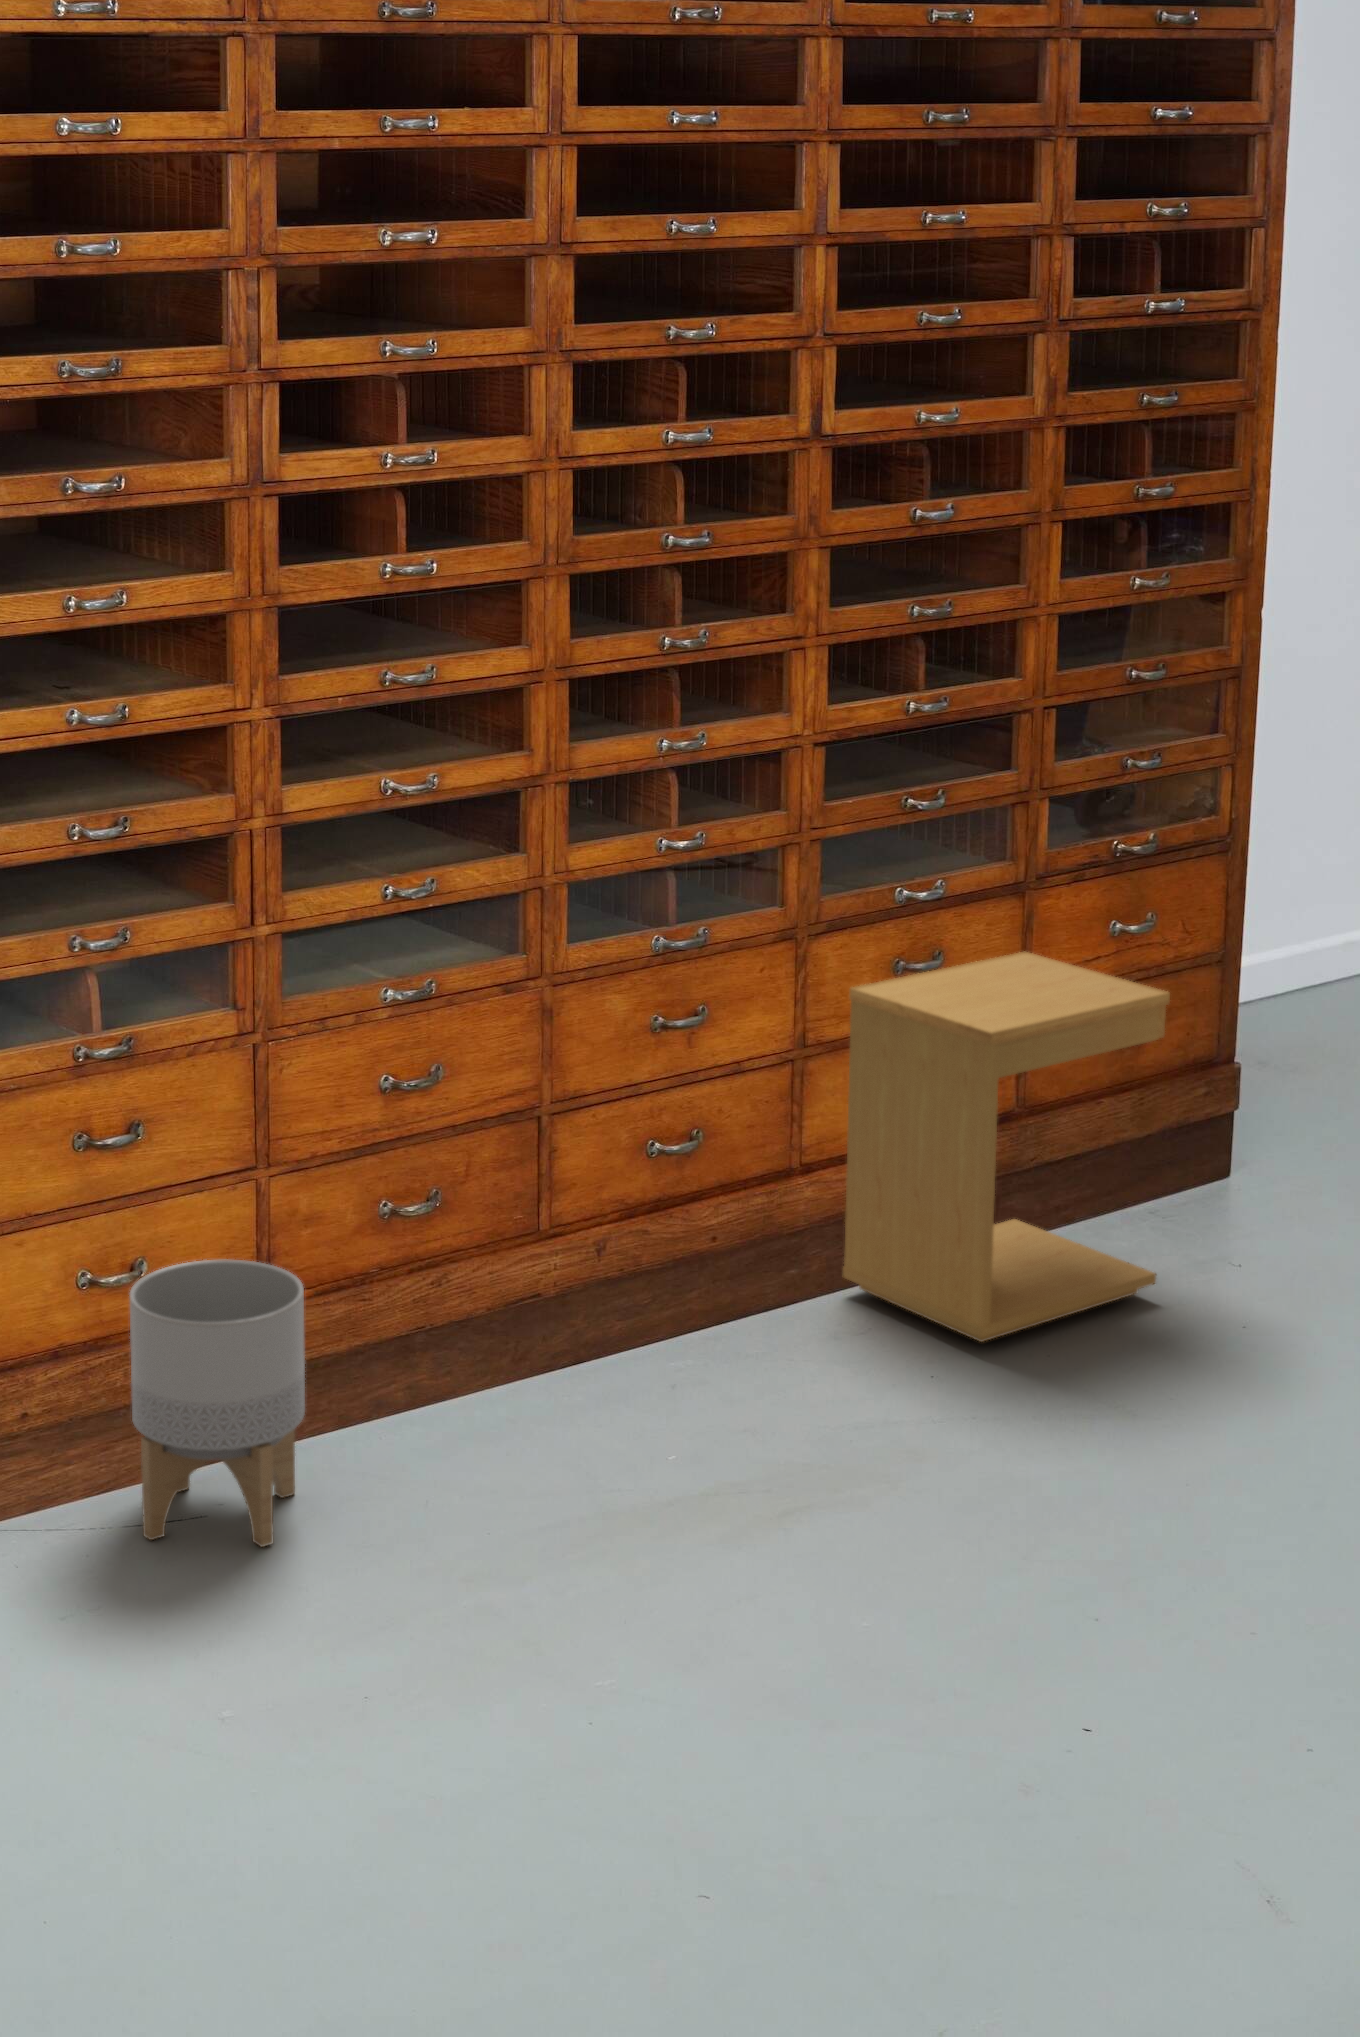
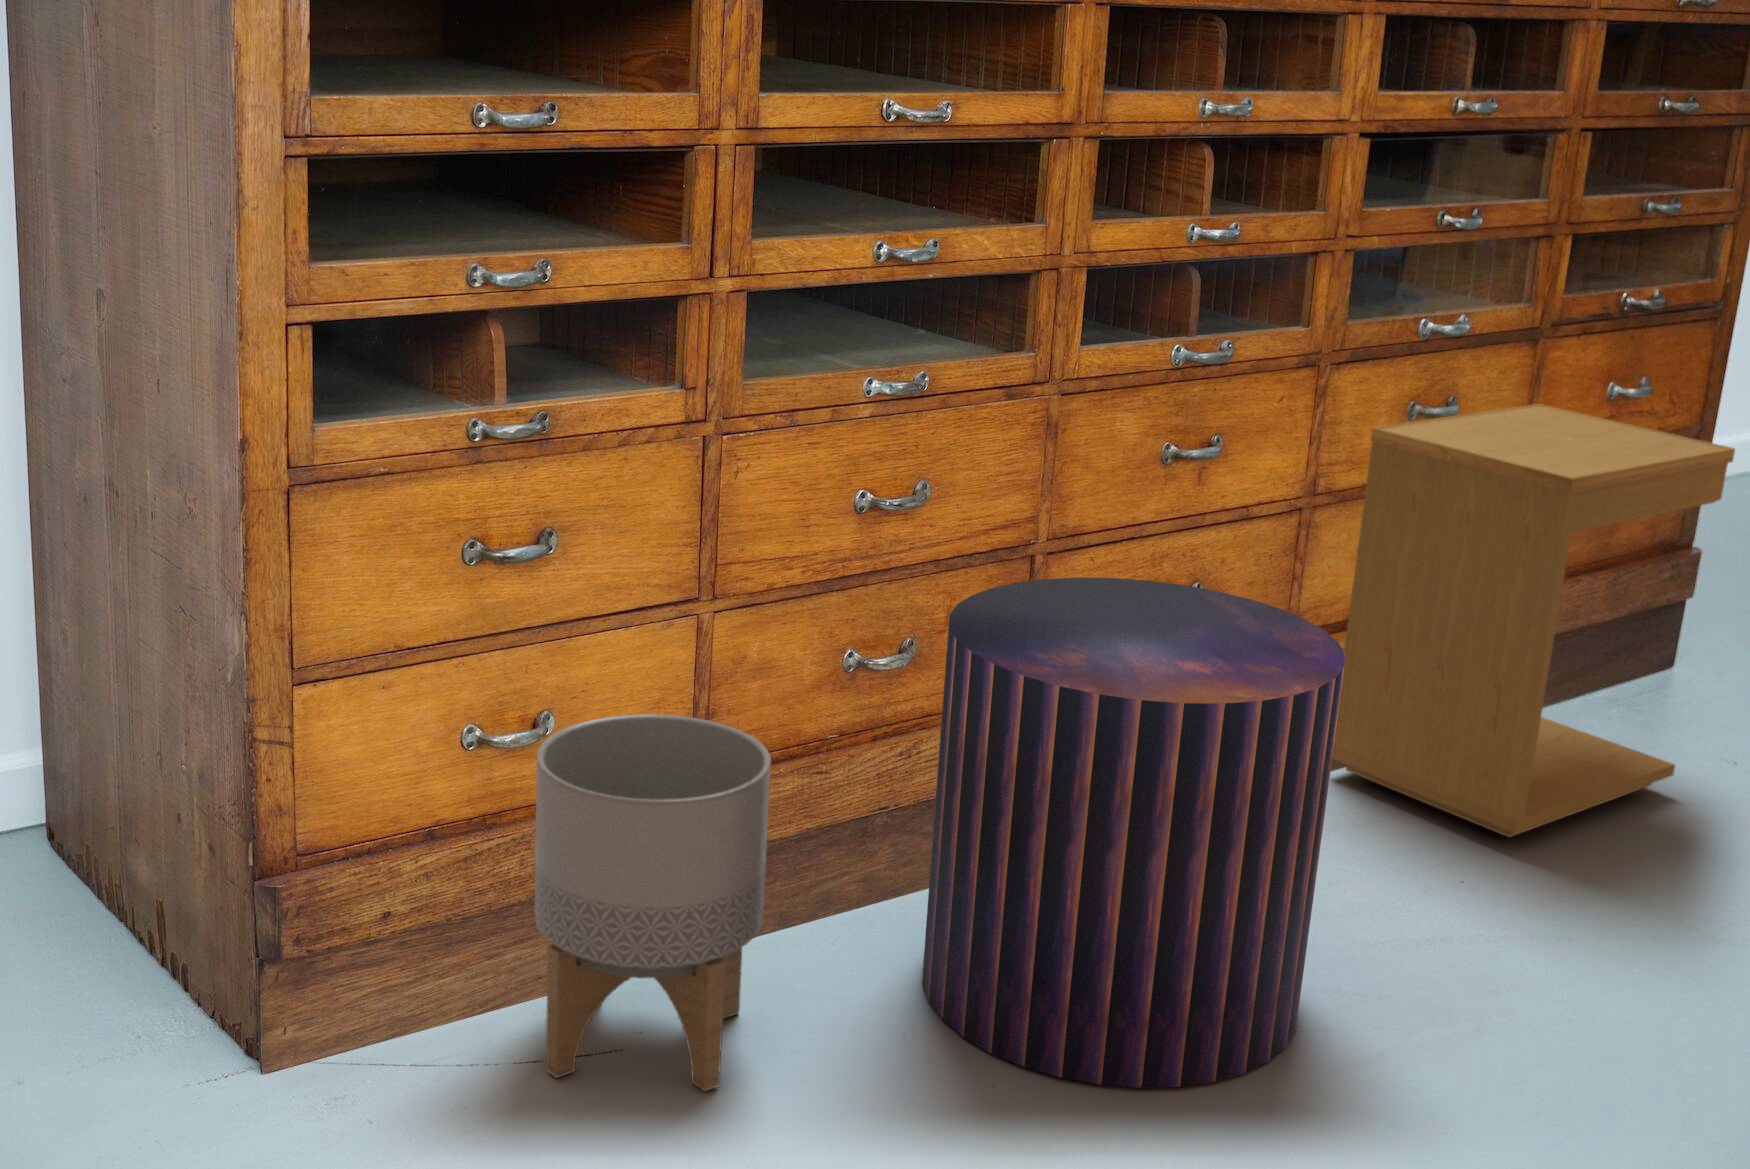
pouf: none [444,1136,749,1539] -> present [922,578,1345,1088]

